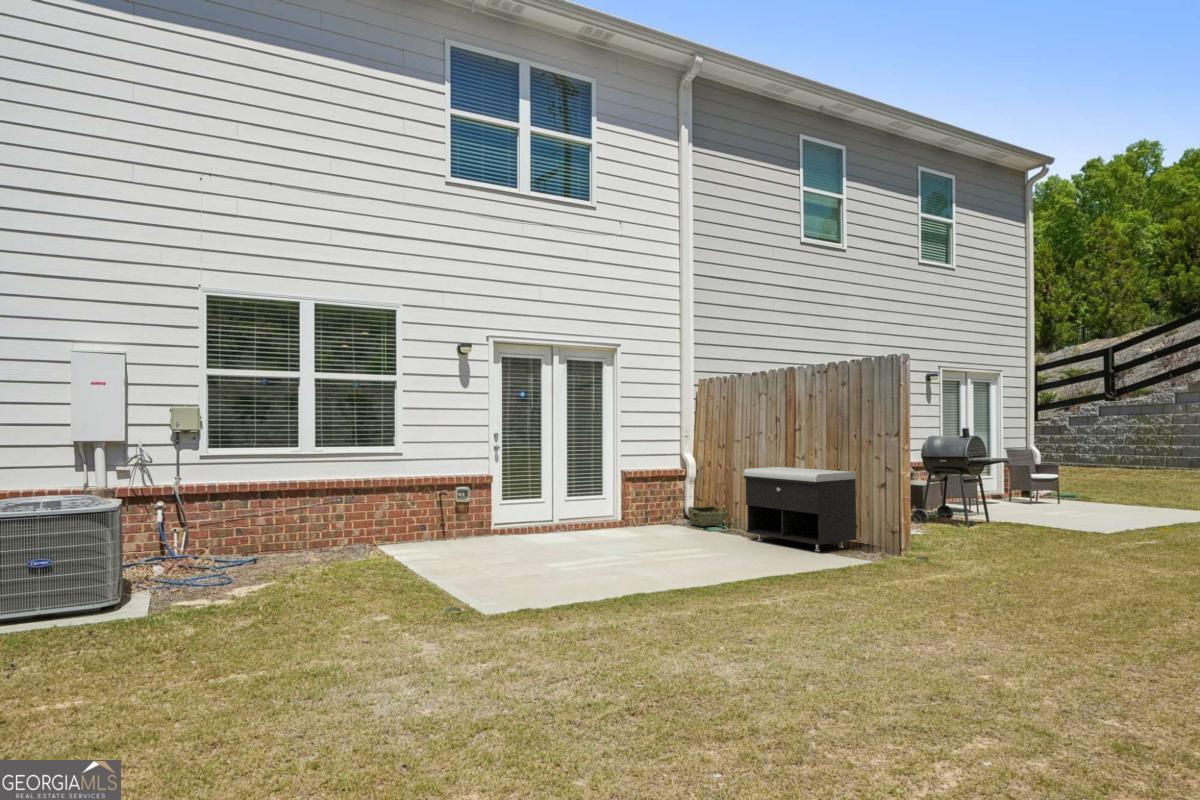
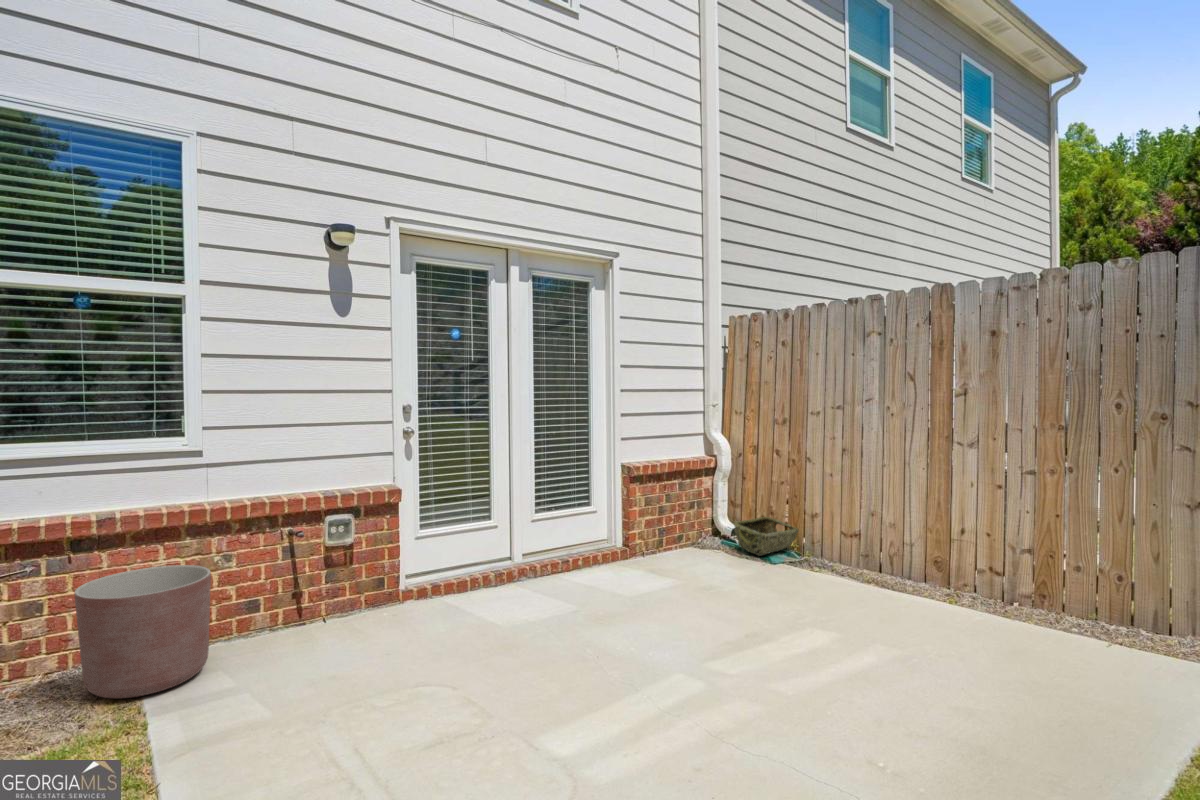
storage bench: present [744,467,856,551] -> none [873,458,1105,632]
planter: none [362,503,412,552] -> present [75,565,211,699]

